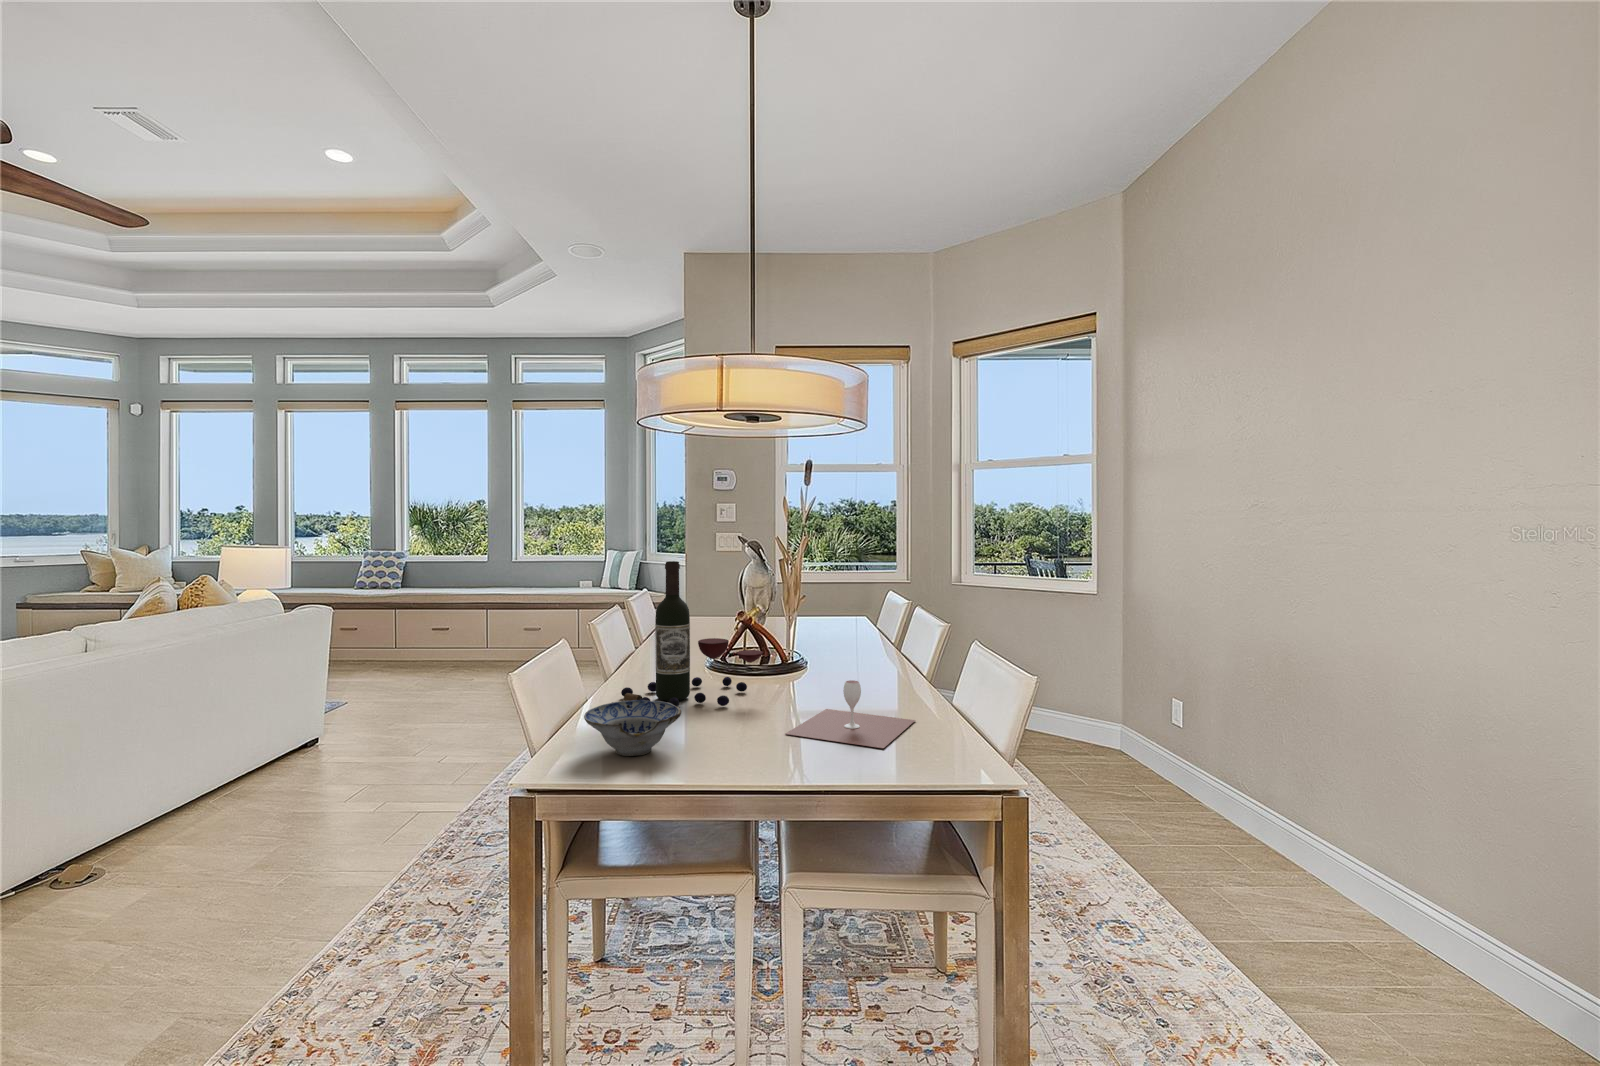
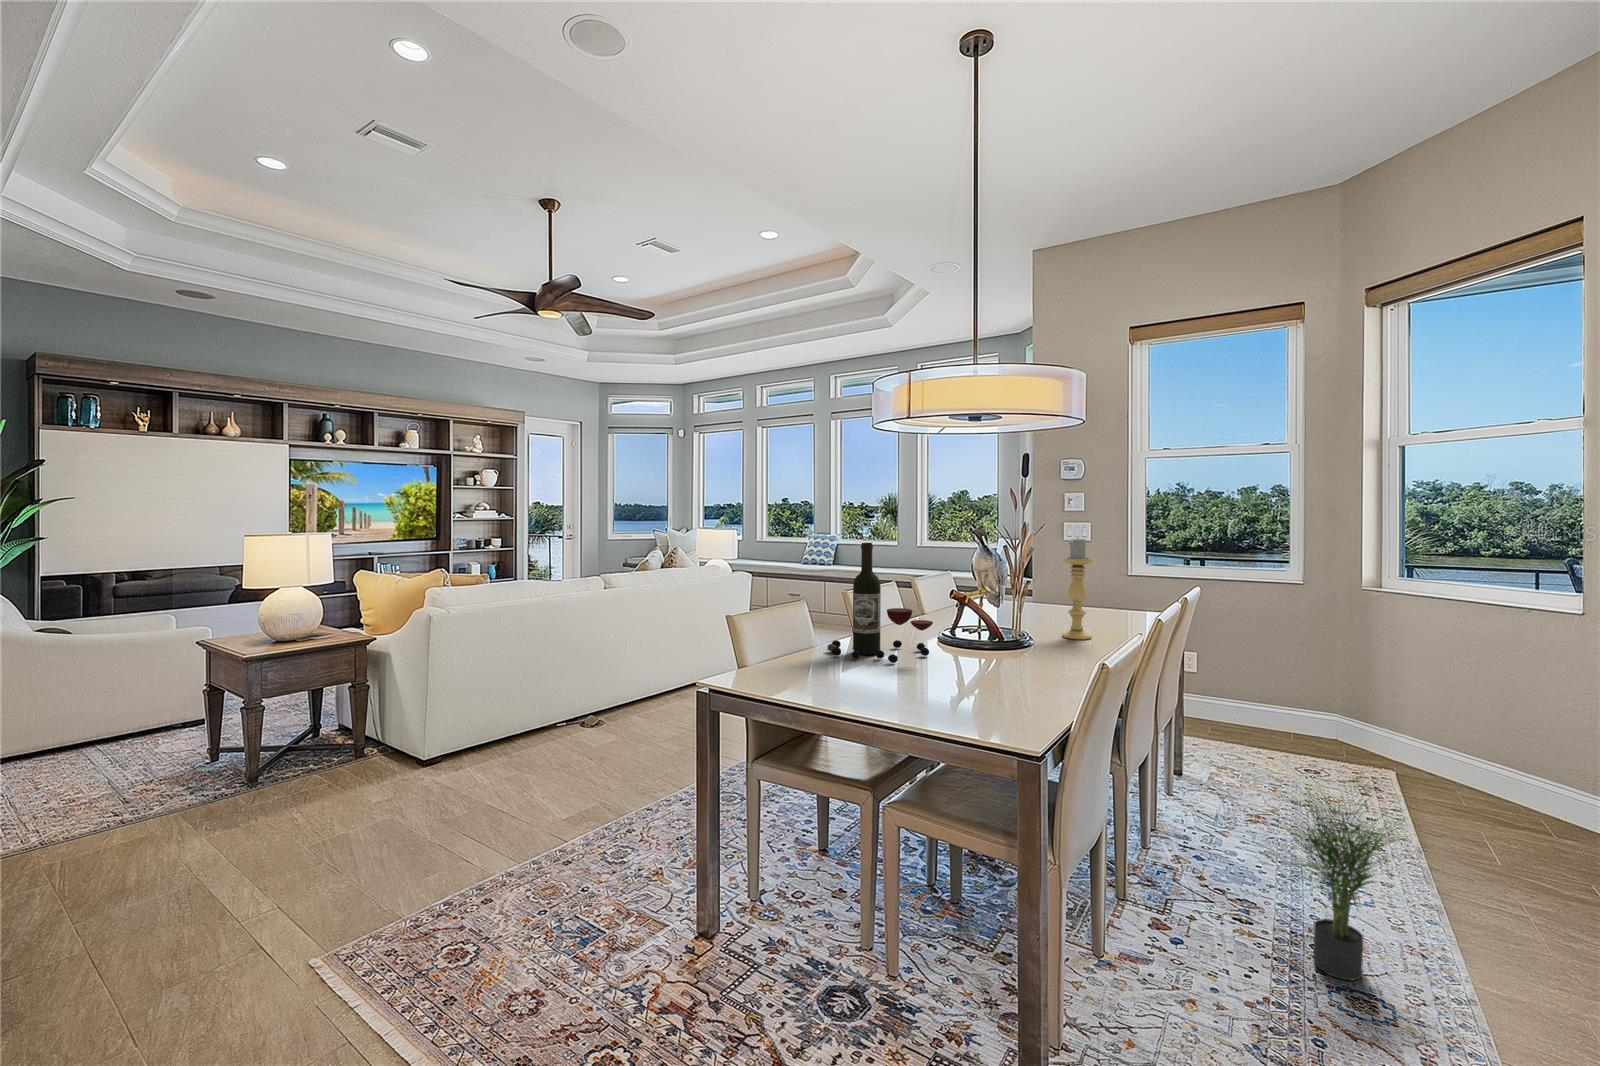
candle holder: none [827,547,855,652] -> present [1062,538,1092,640]
wine glass: present [785,680,915,748] -> none [905,651,1033,709]
ceramic bowl: present [584,700,681,756] -> none [751,643,821,682]
potted plant: none [1048,734,1151,919] -> present [1295,786,1399,980]

